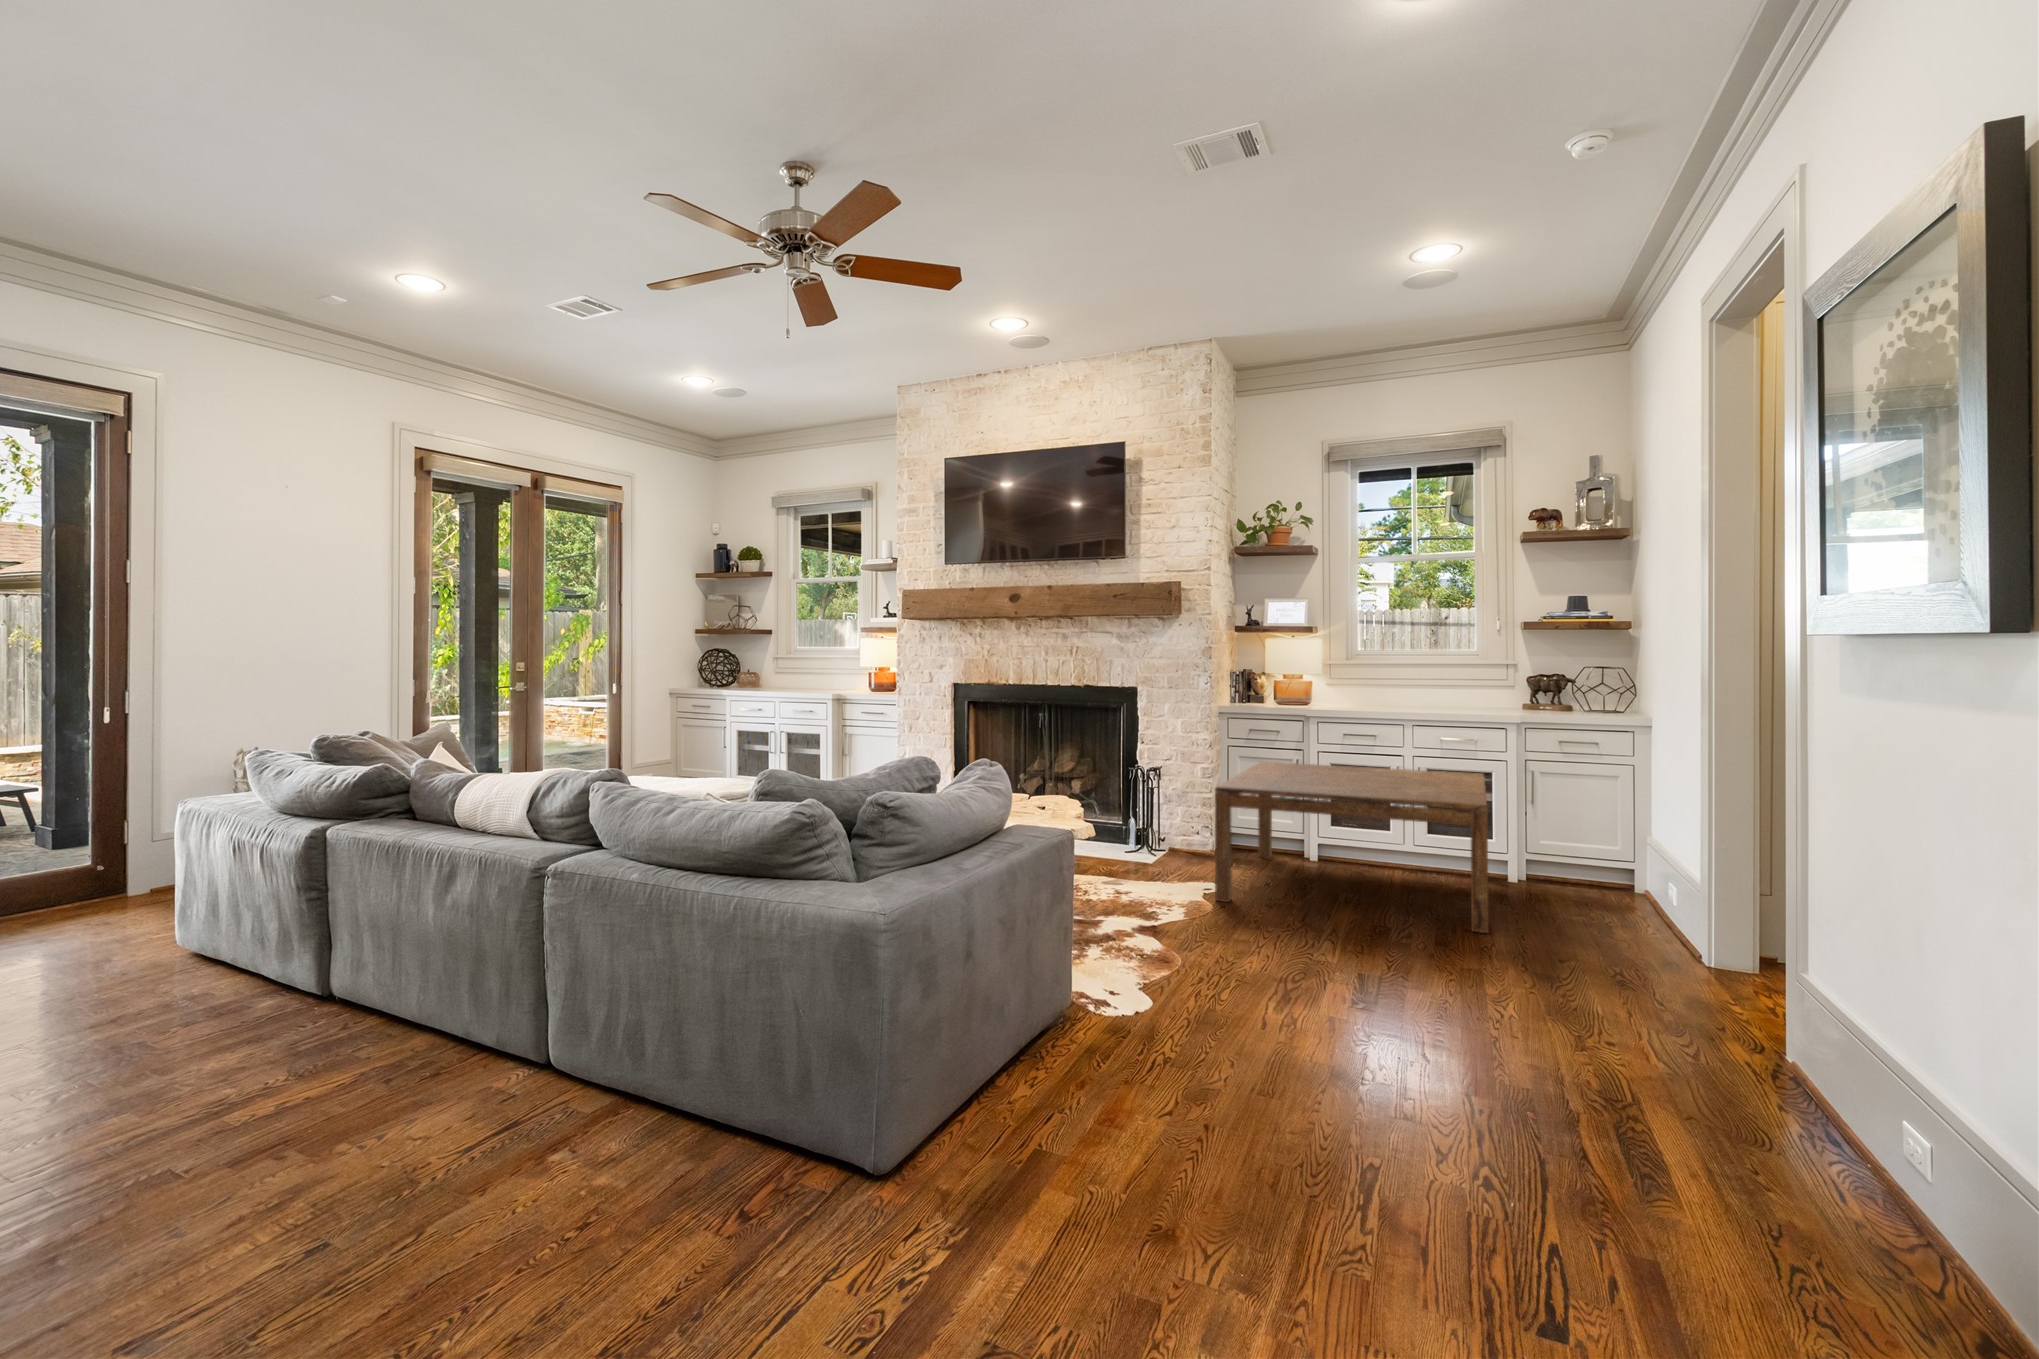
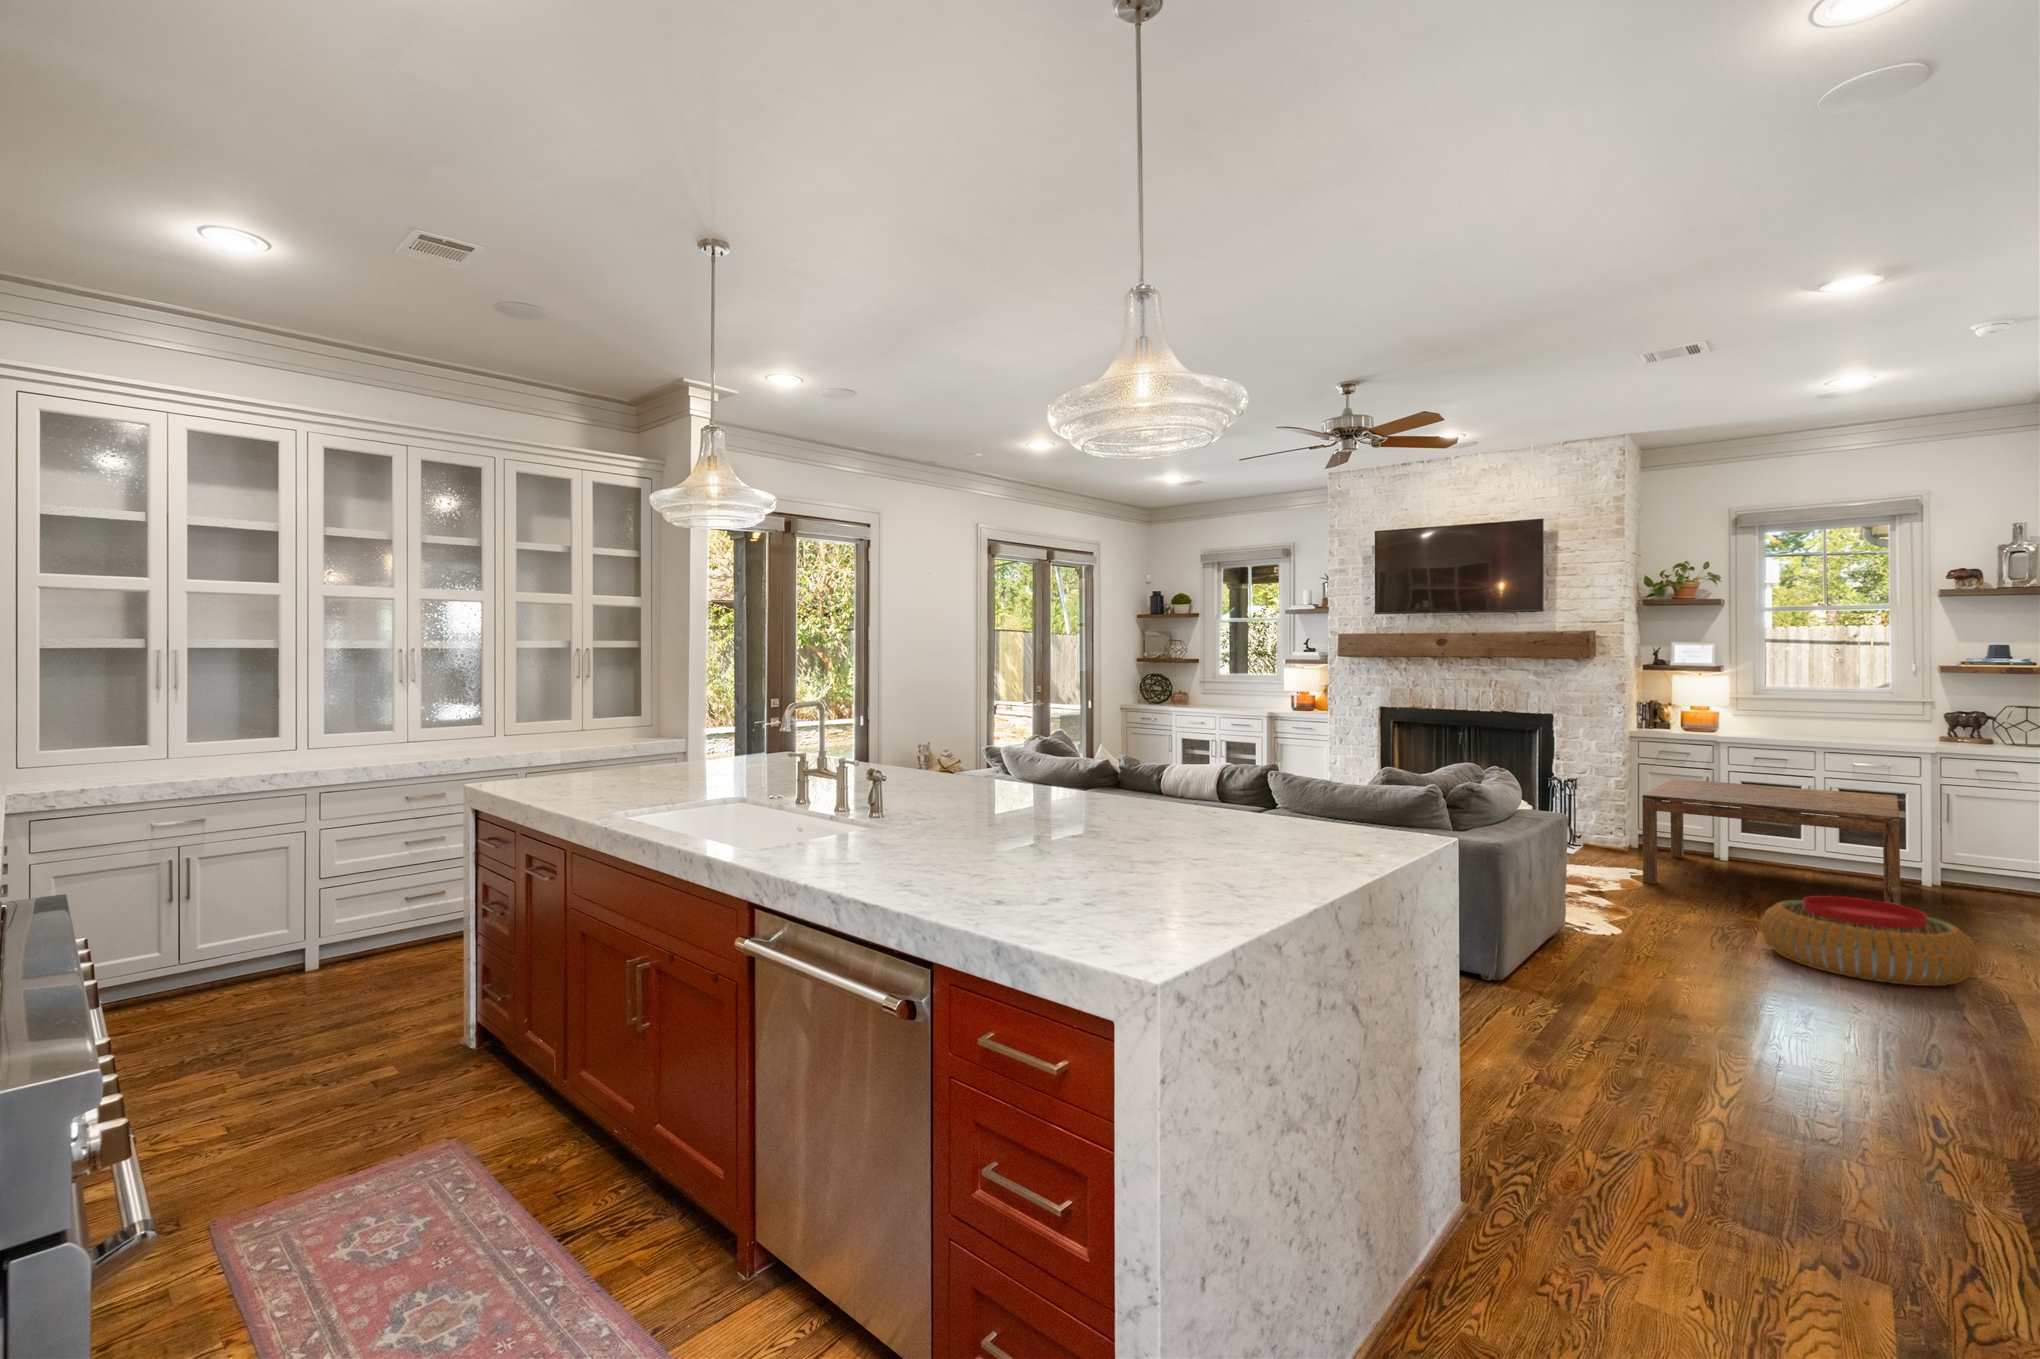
pouf: none [1327,927,1584,1068] -> present [1761,895,1979,986]

